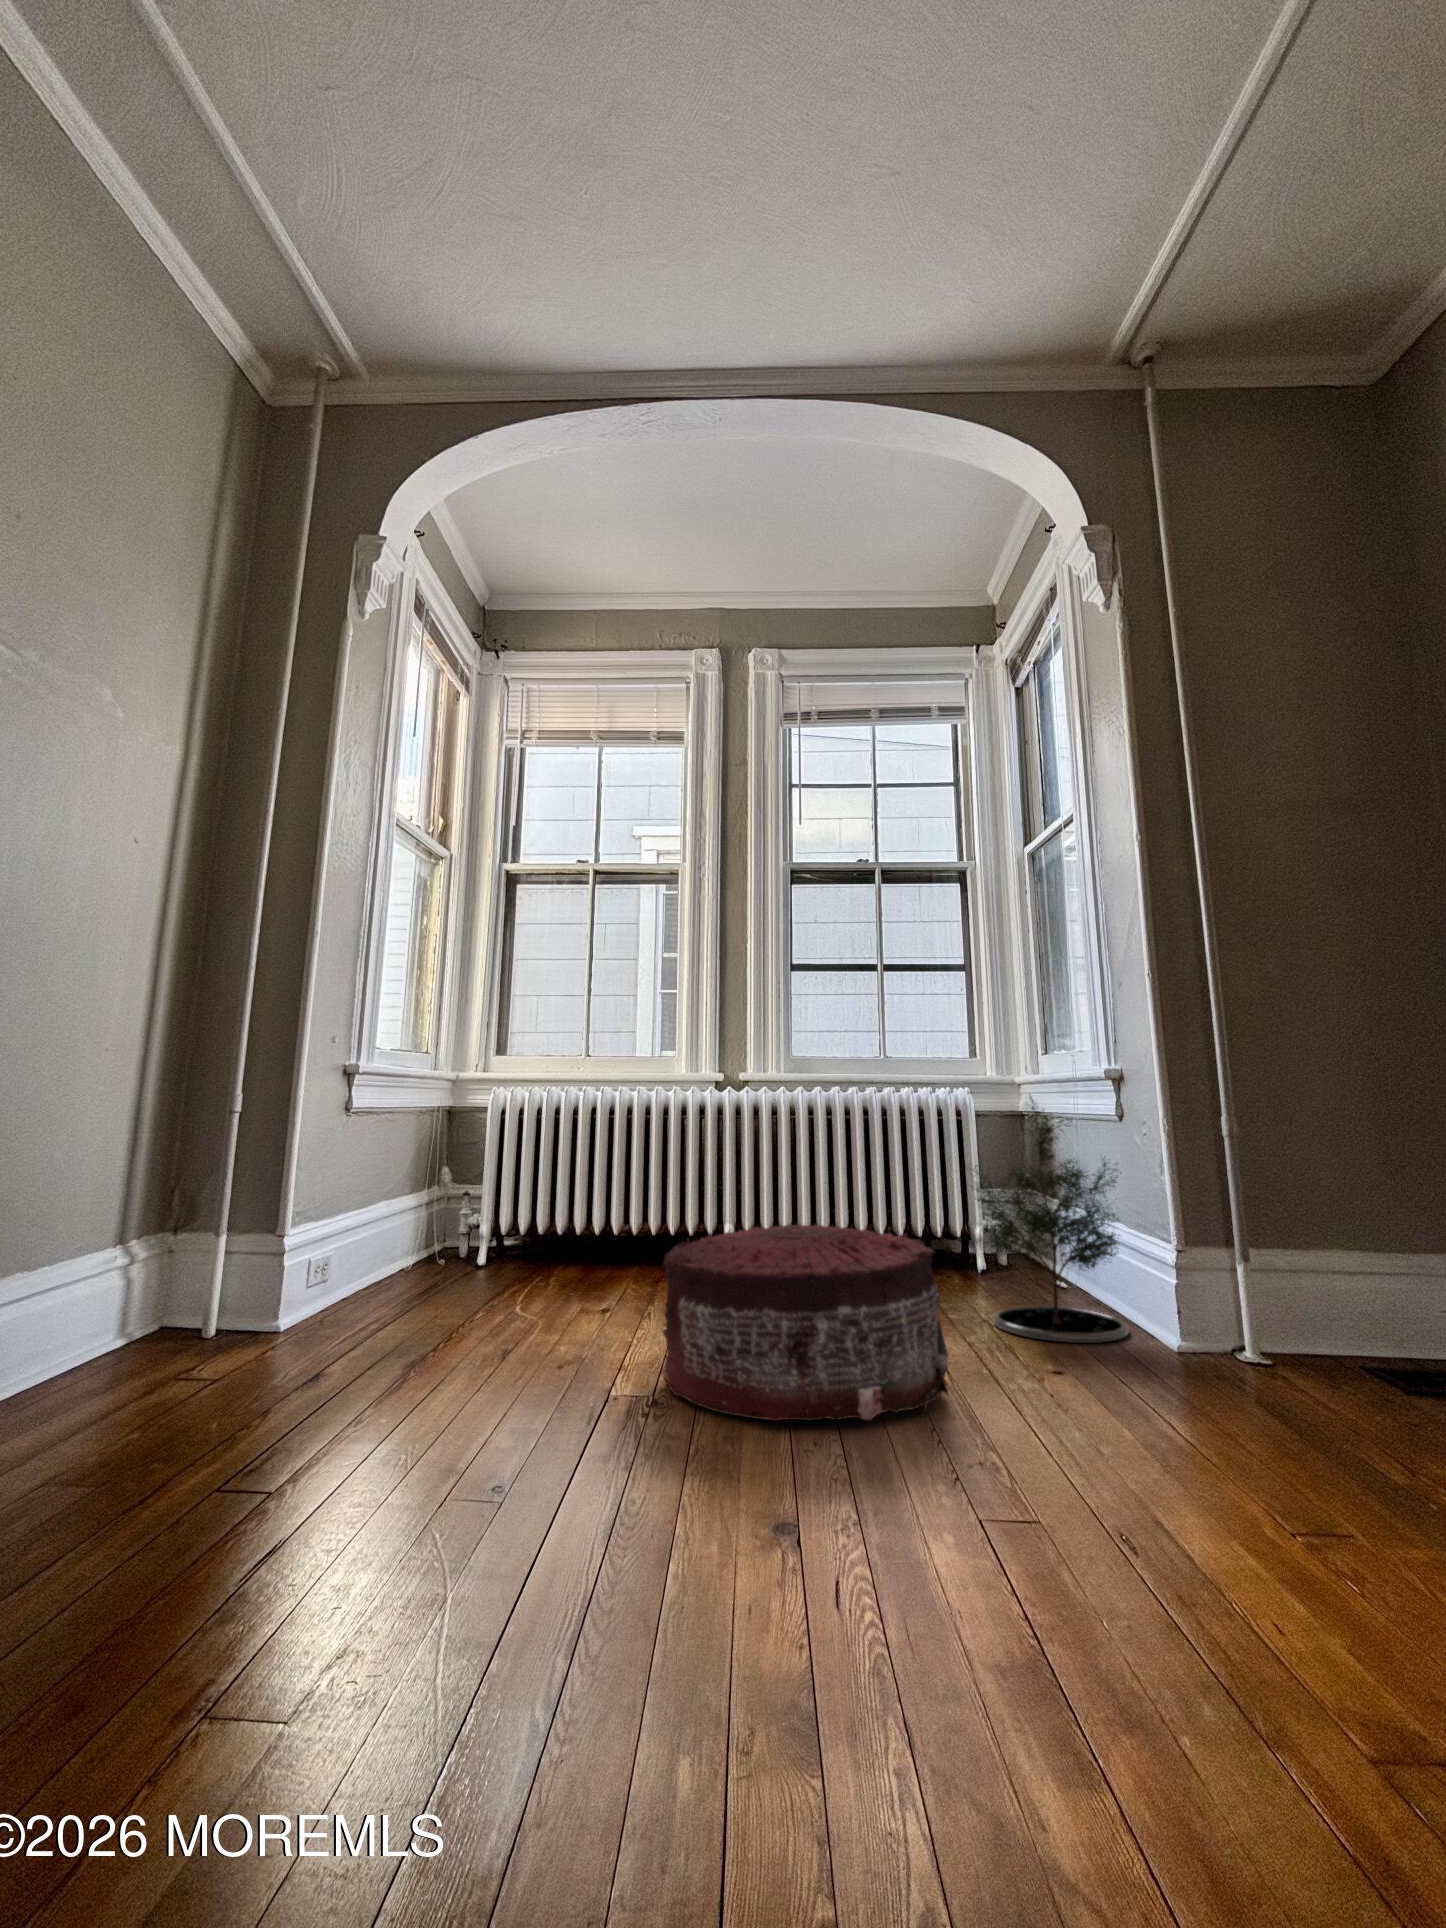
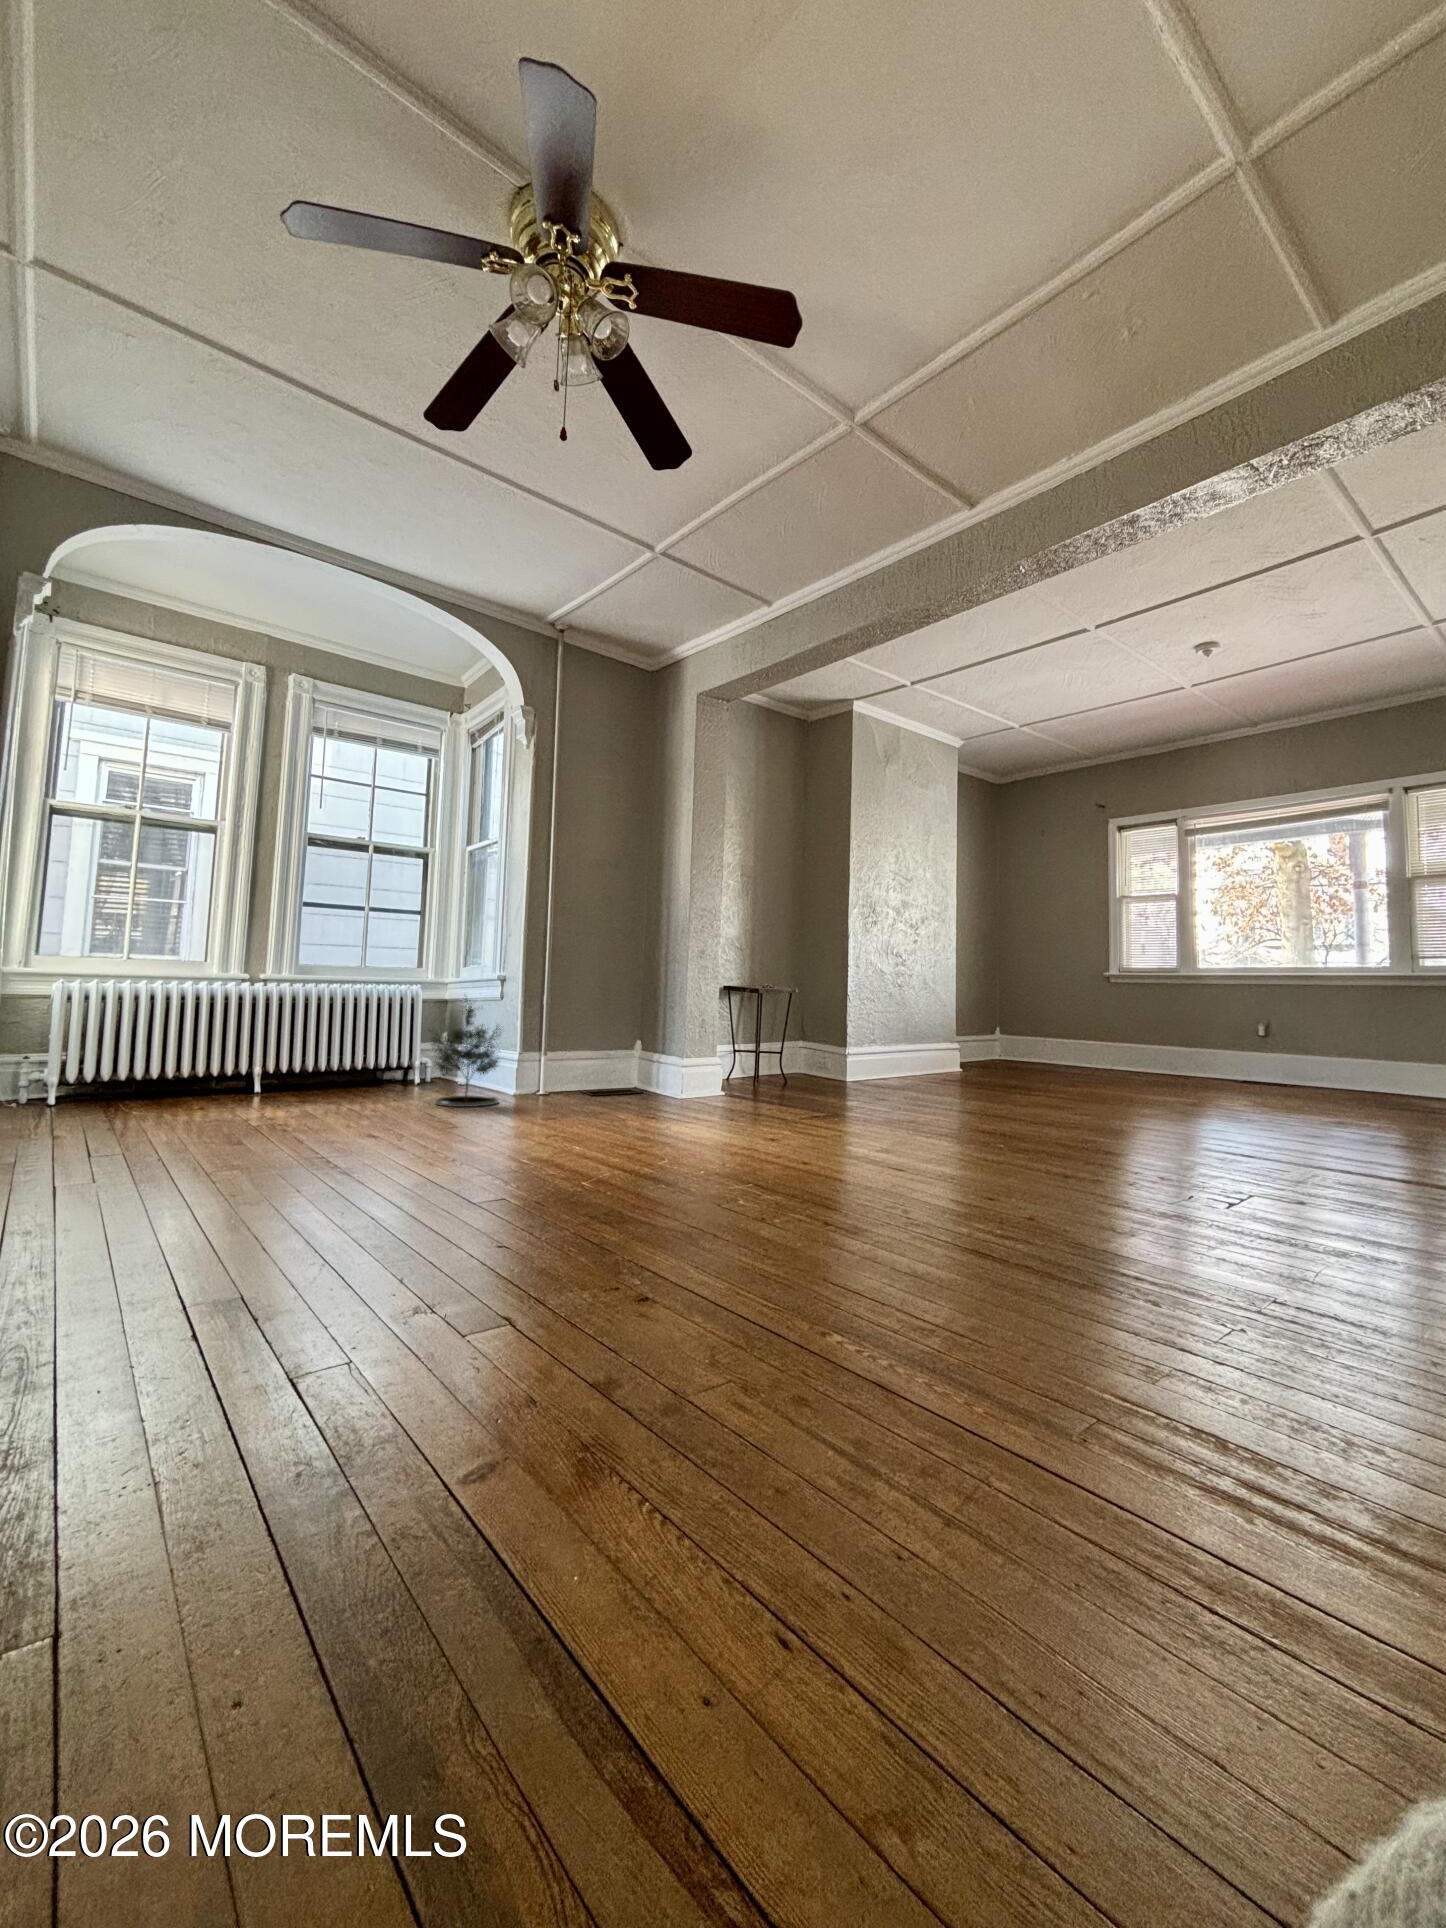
pouf: present [663,1224,948,1421] -> none [282,1057,429,1136]

